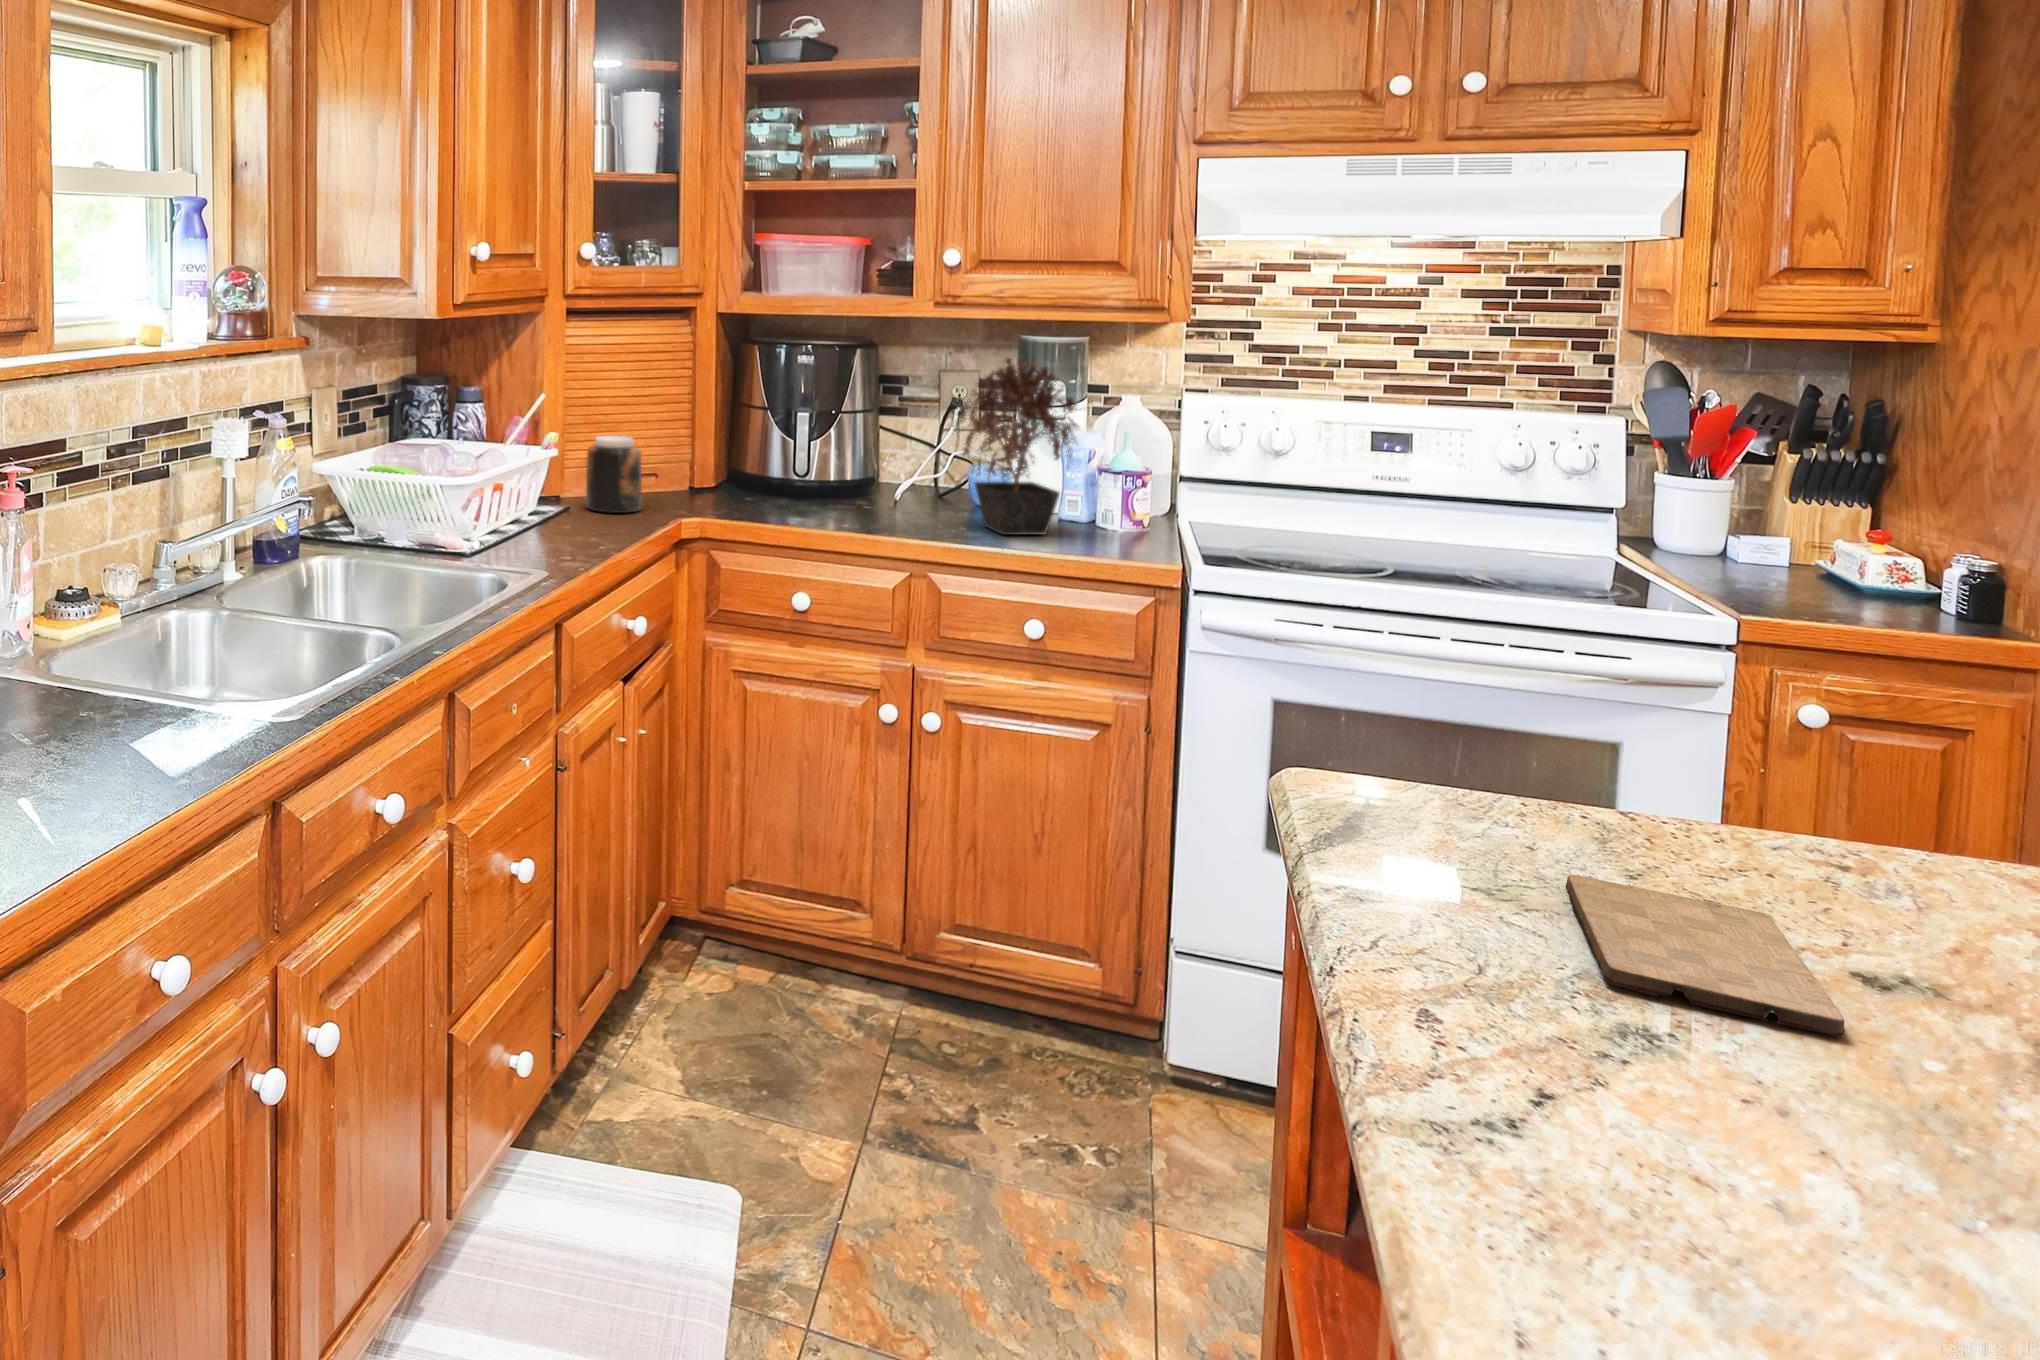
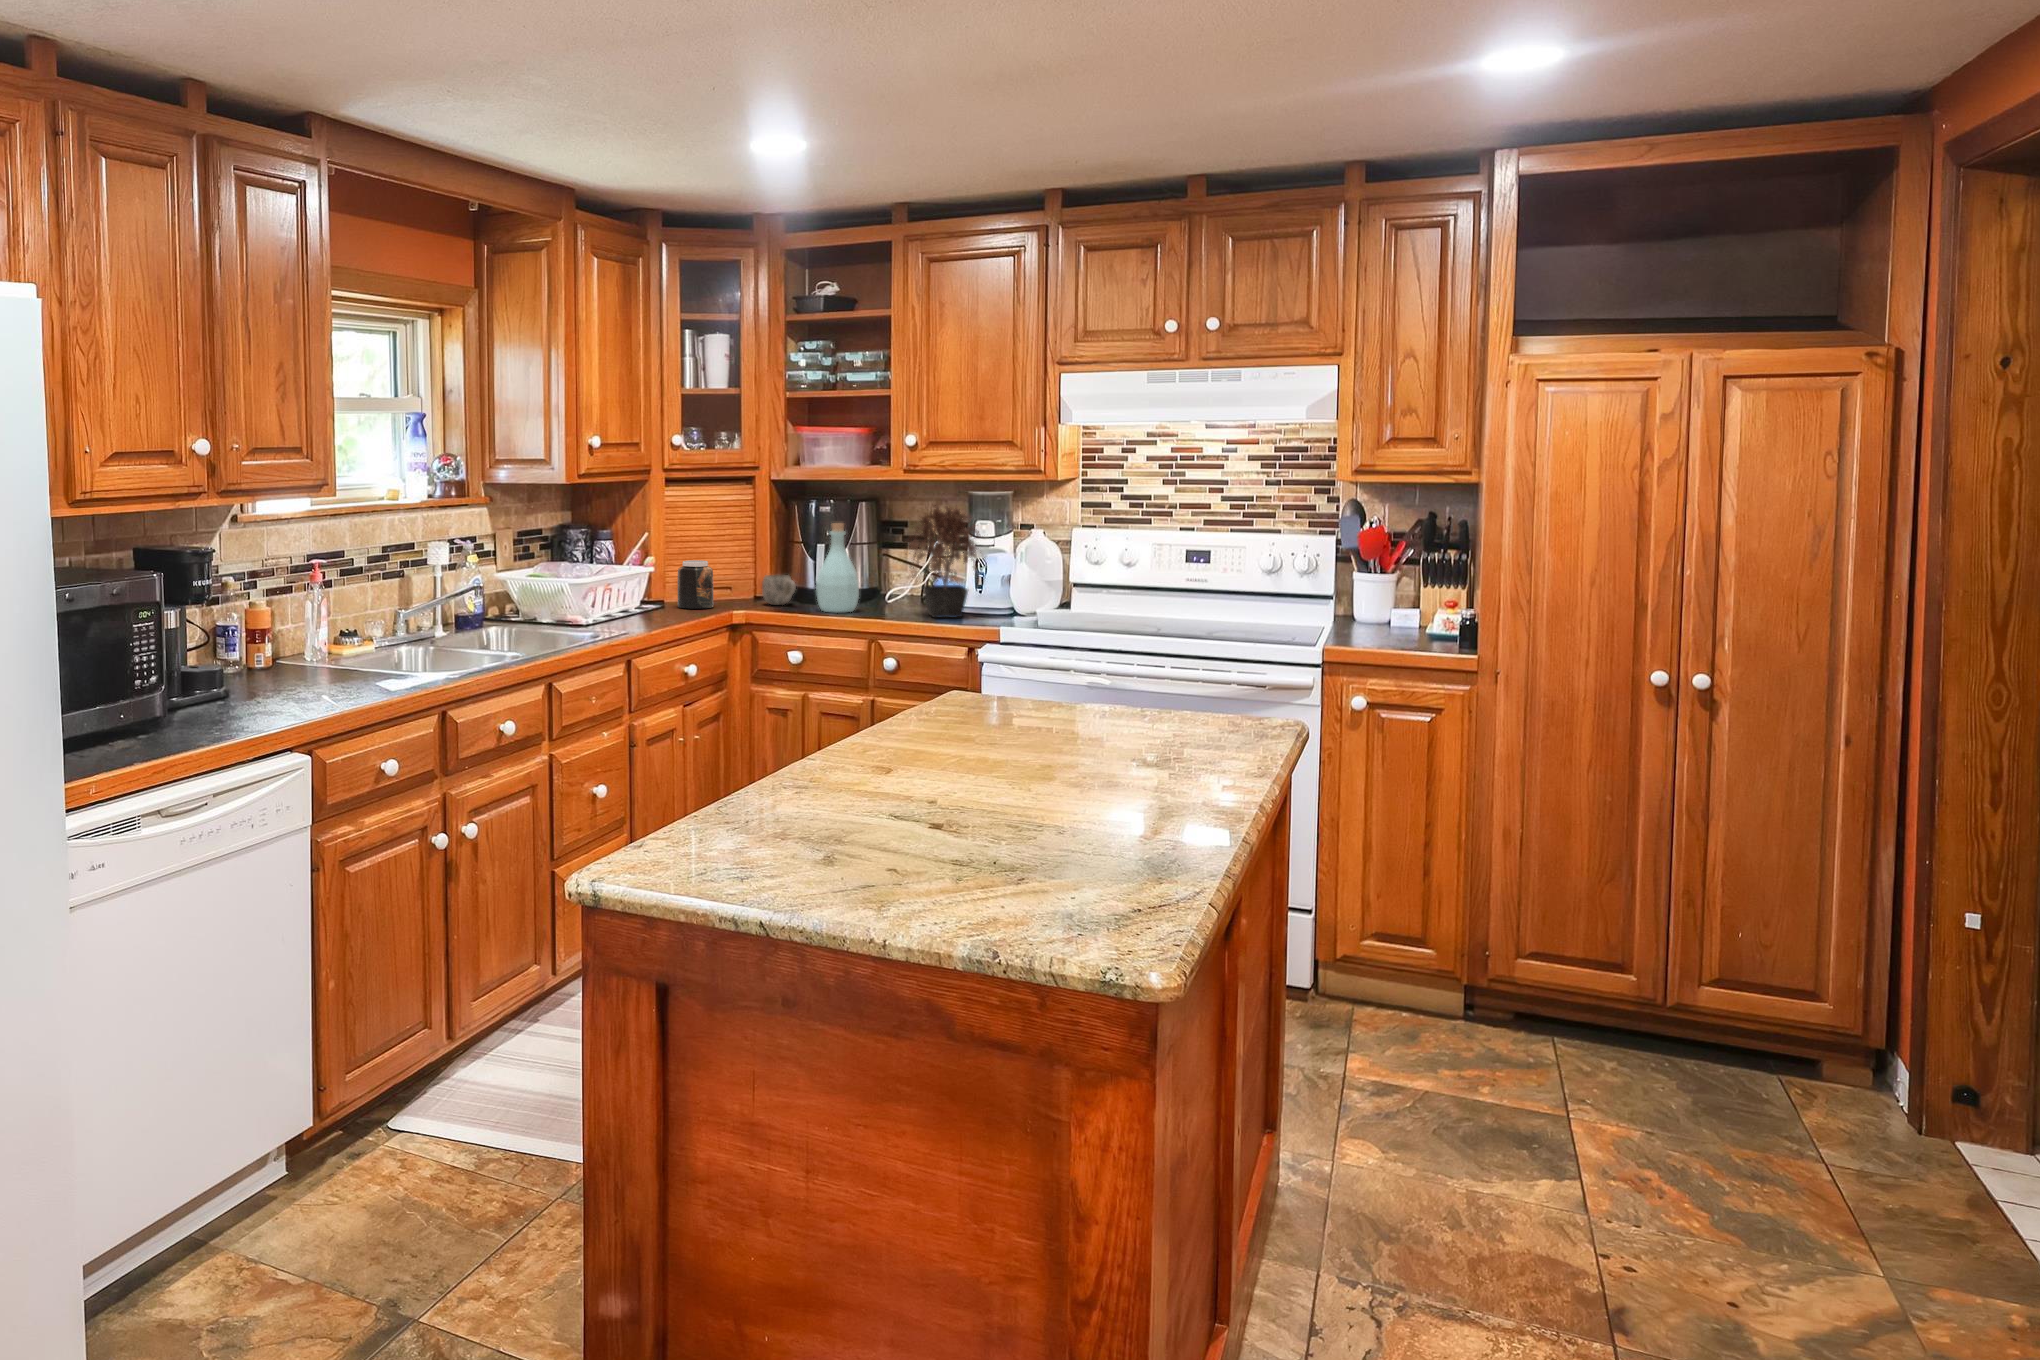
bottle: none [807,383,873,522] -> present [816,523,859,613]
mug: none [709,457,767,505] -> present [762,575,796,605]
cutting board: present [1566,875,1845,1035] -> none [944,708,1047,739]

